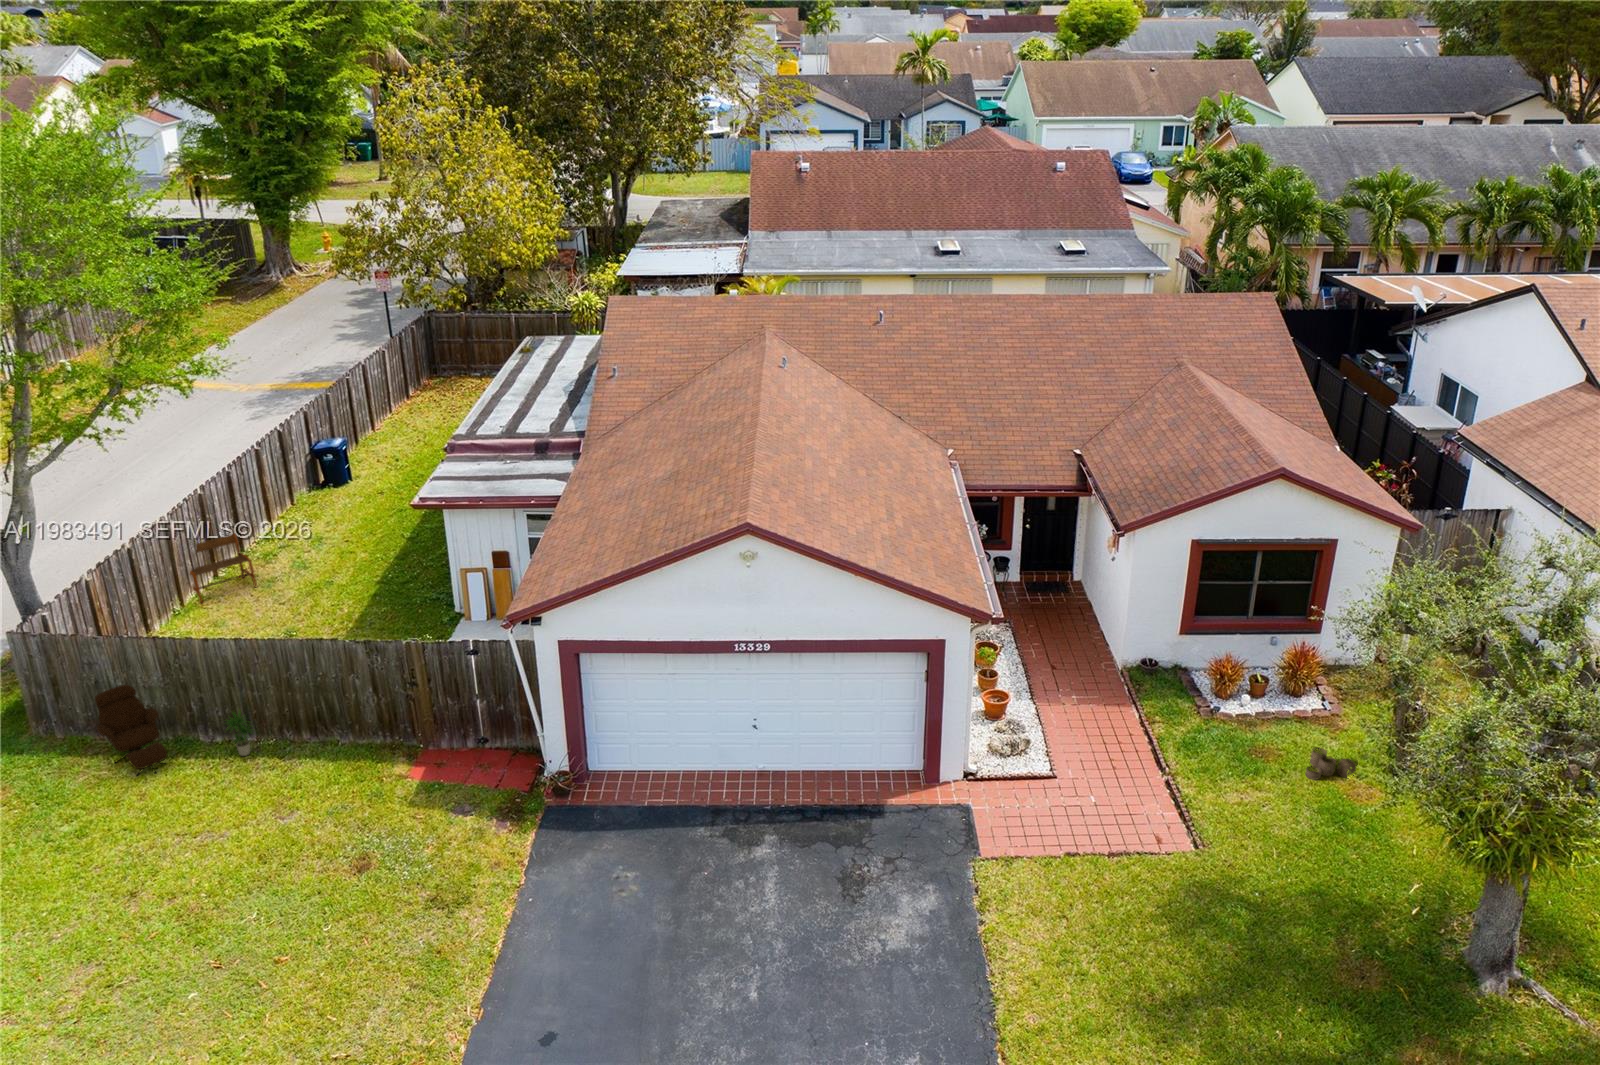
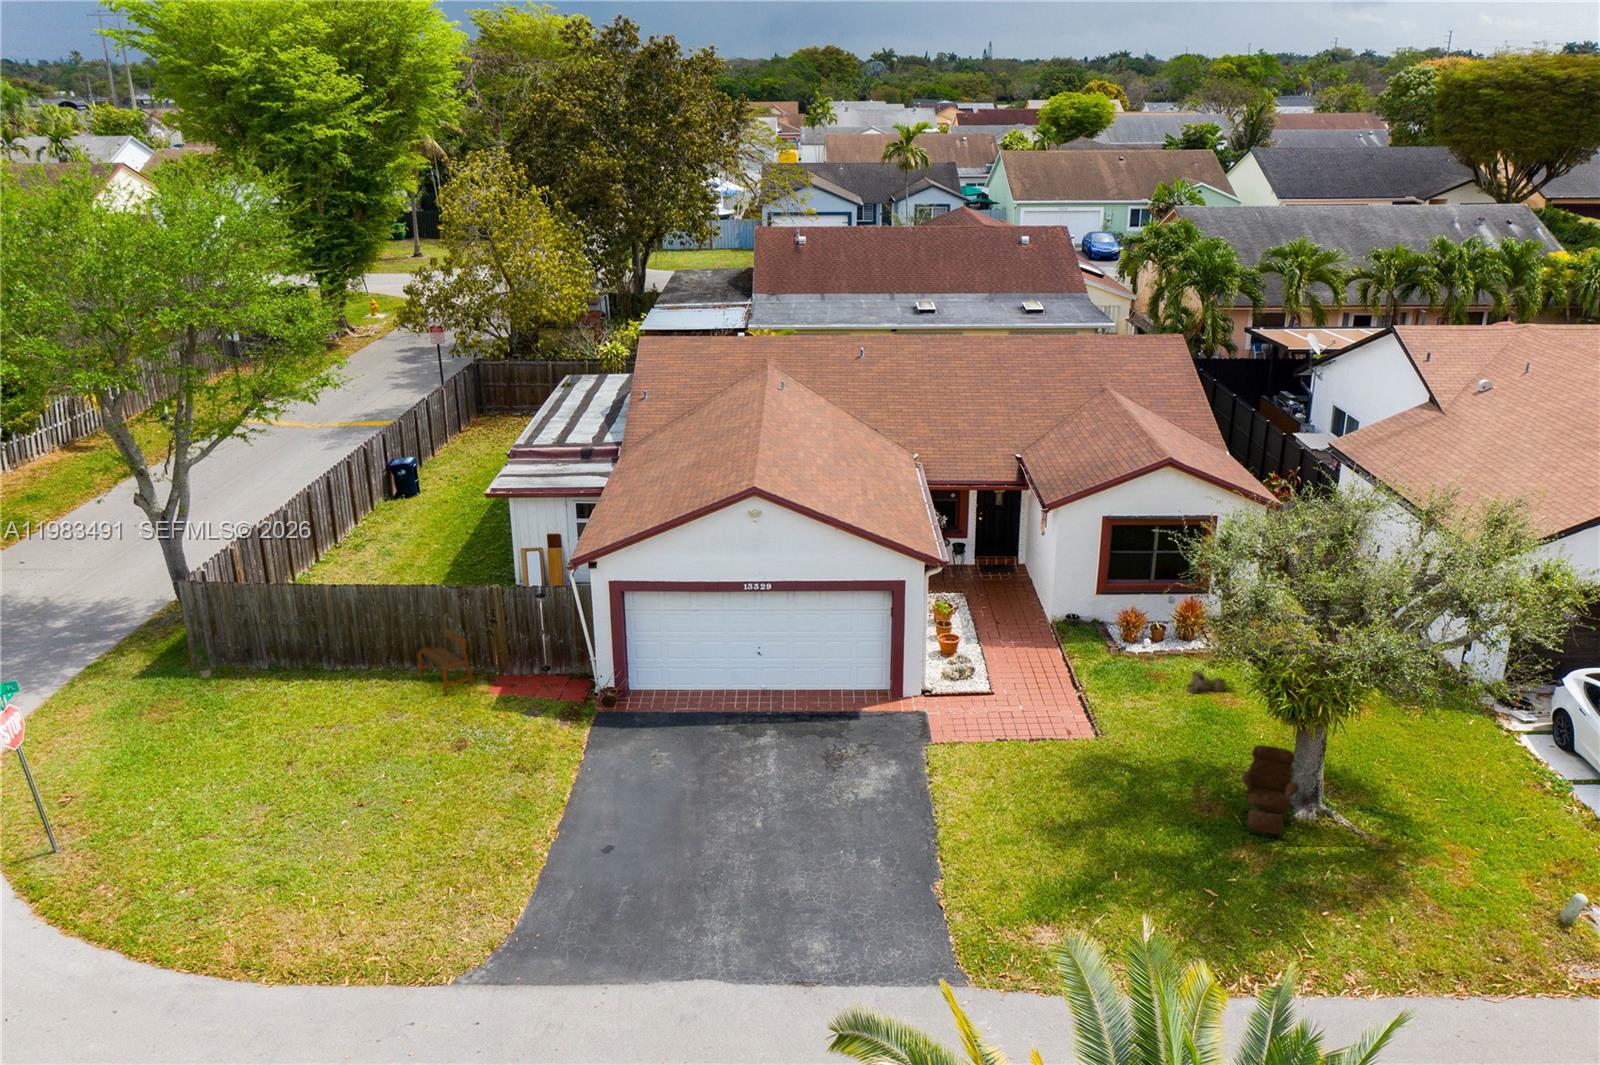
bench: present [190,533,257,603] -> present [418,629,473,695]
lounge chair: present [95,685,167,773] -> present [1242,745,1299,841]
potted plant: present [228,711,253,756] -> present [192,644,213,679]

